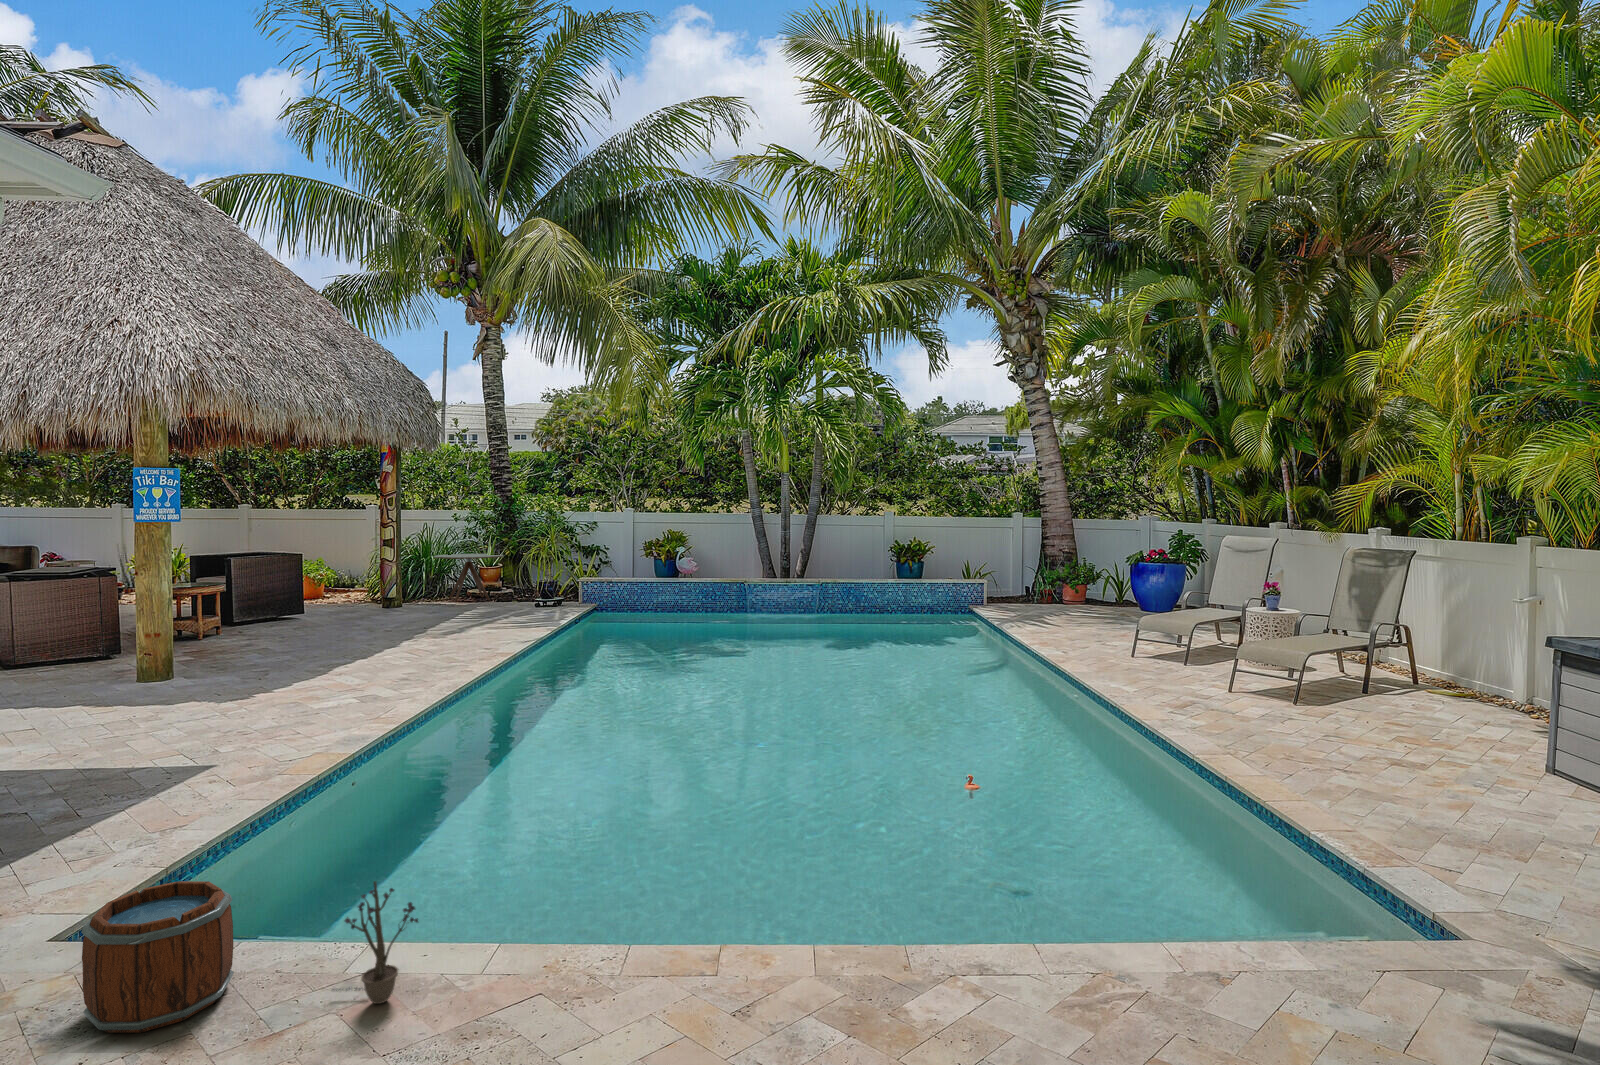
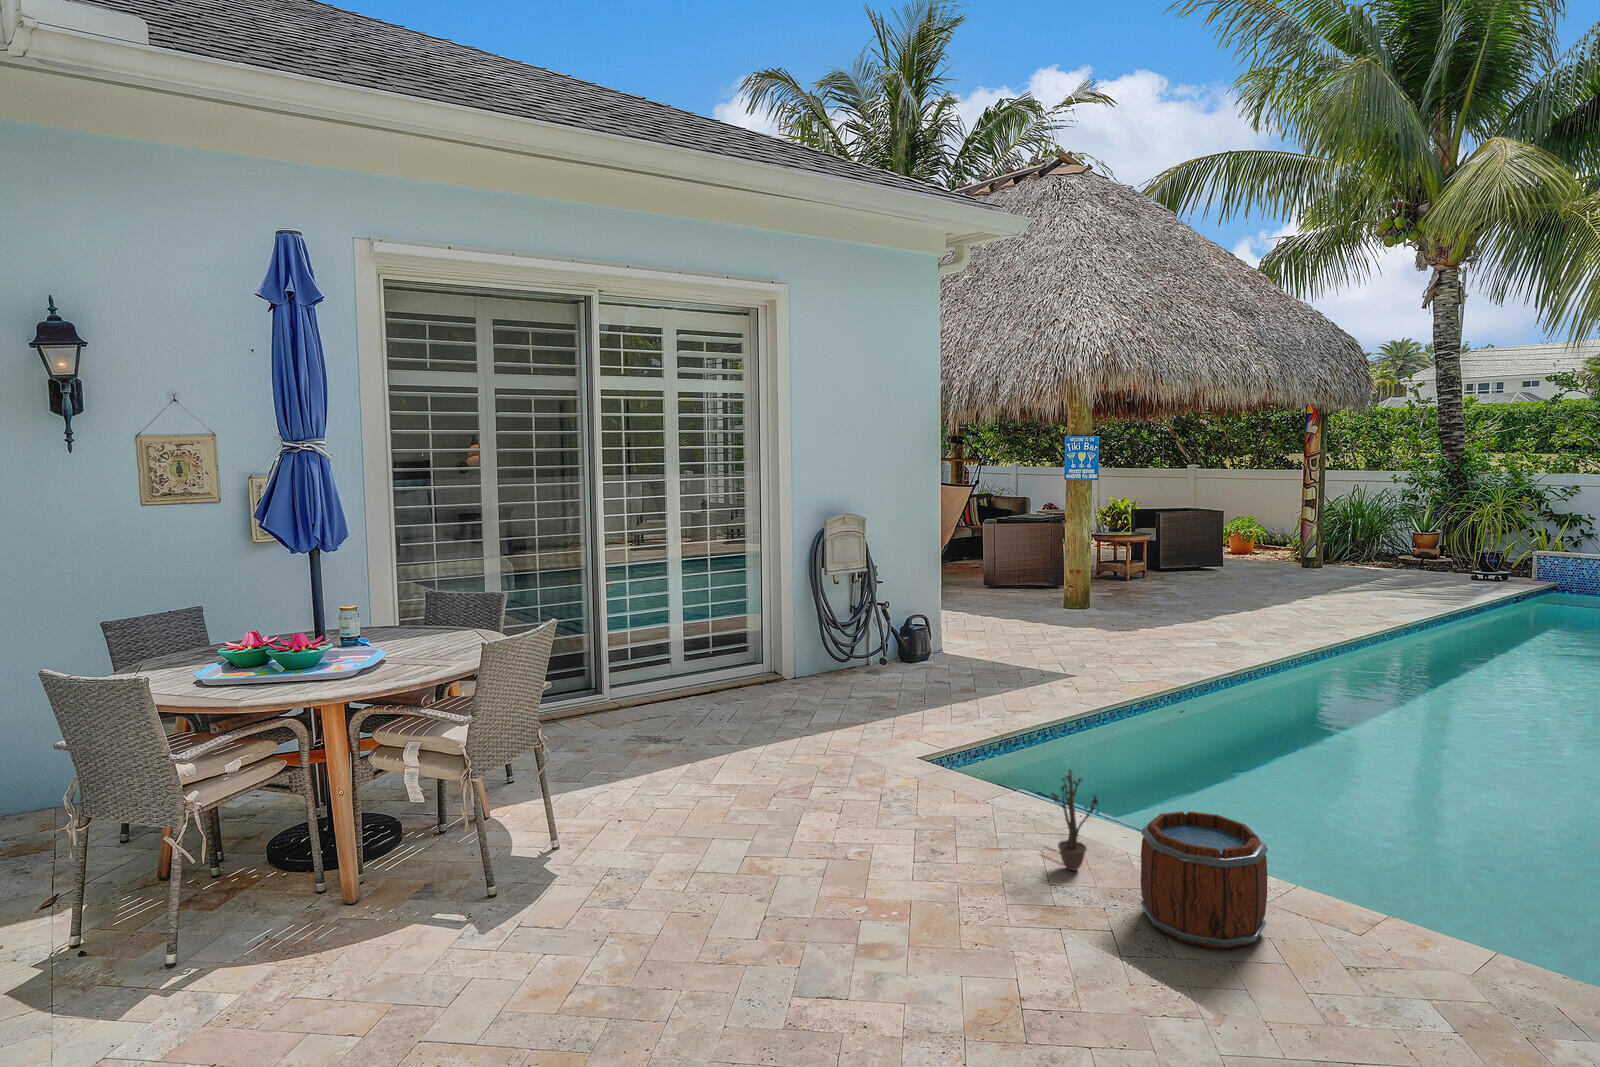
round table: present [434,554,503,602] -> none [1362,517,1450,571]
bucket: present [81,881,234,1032] -> present [1141,811,1268,949]

